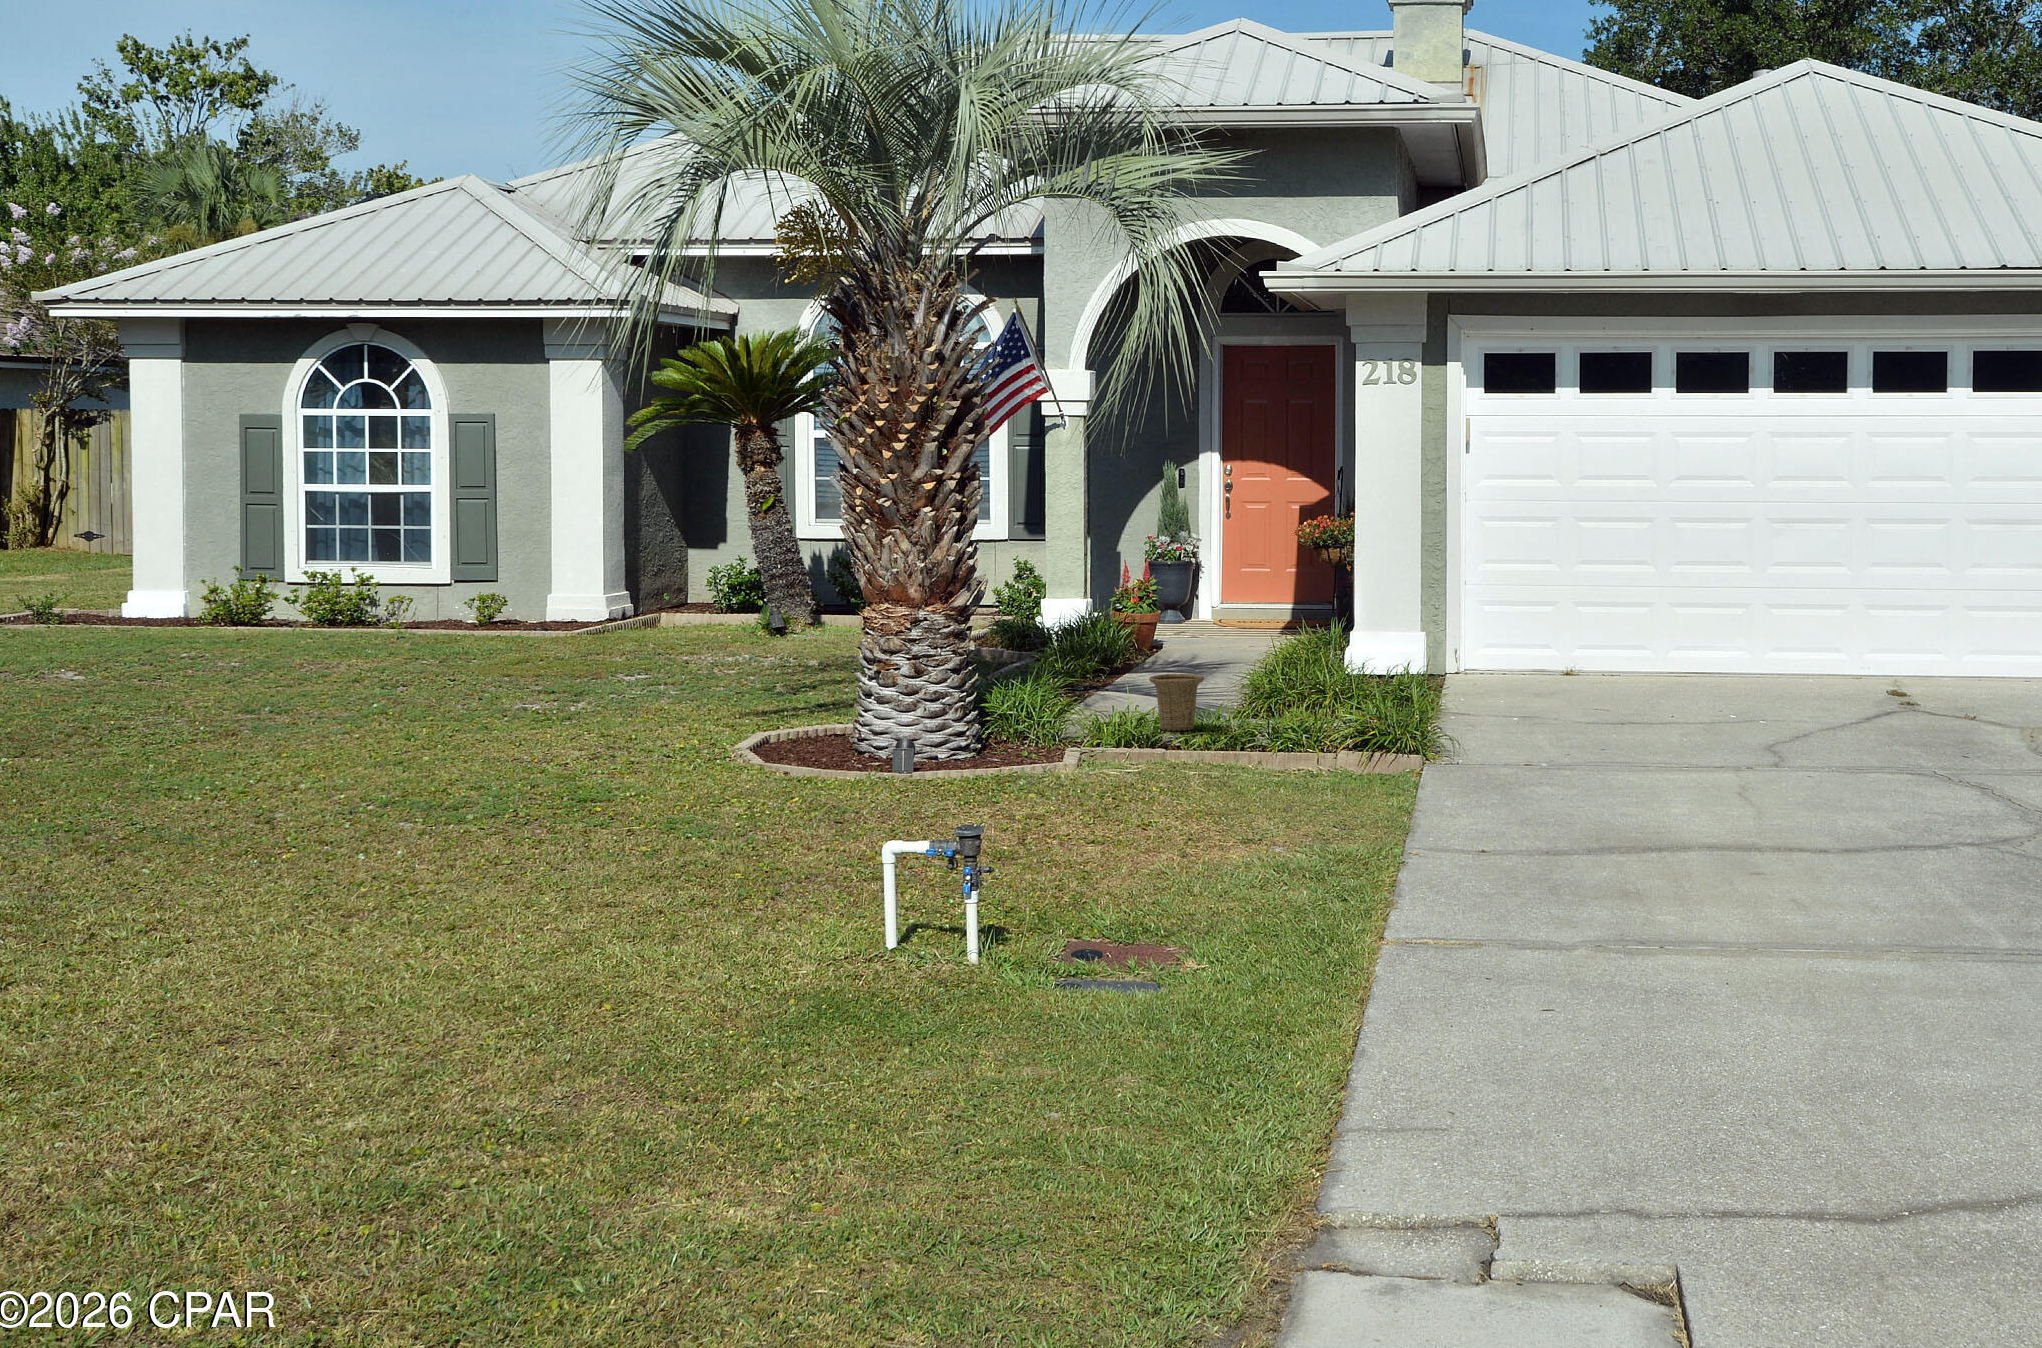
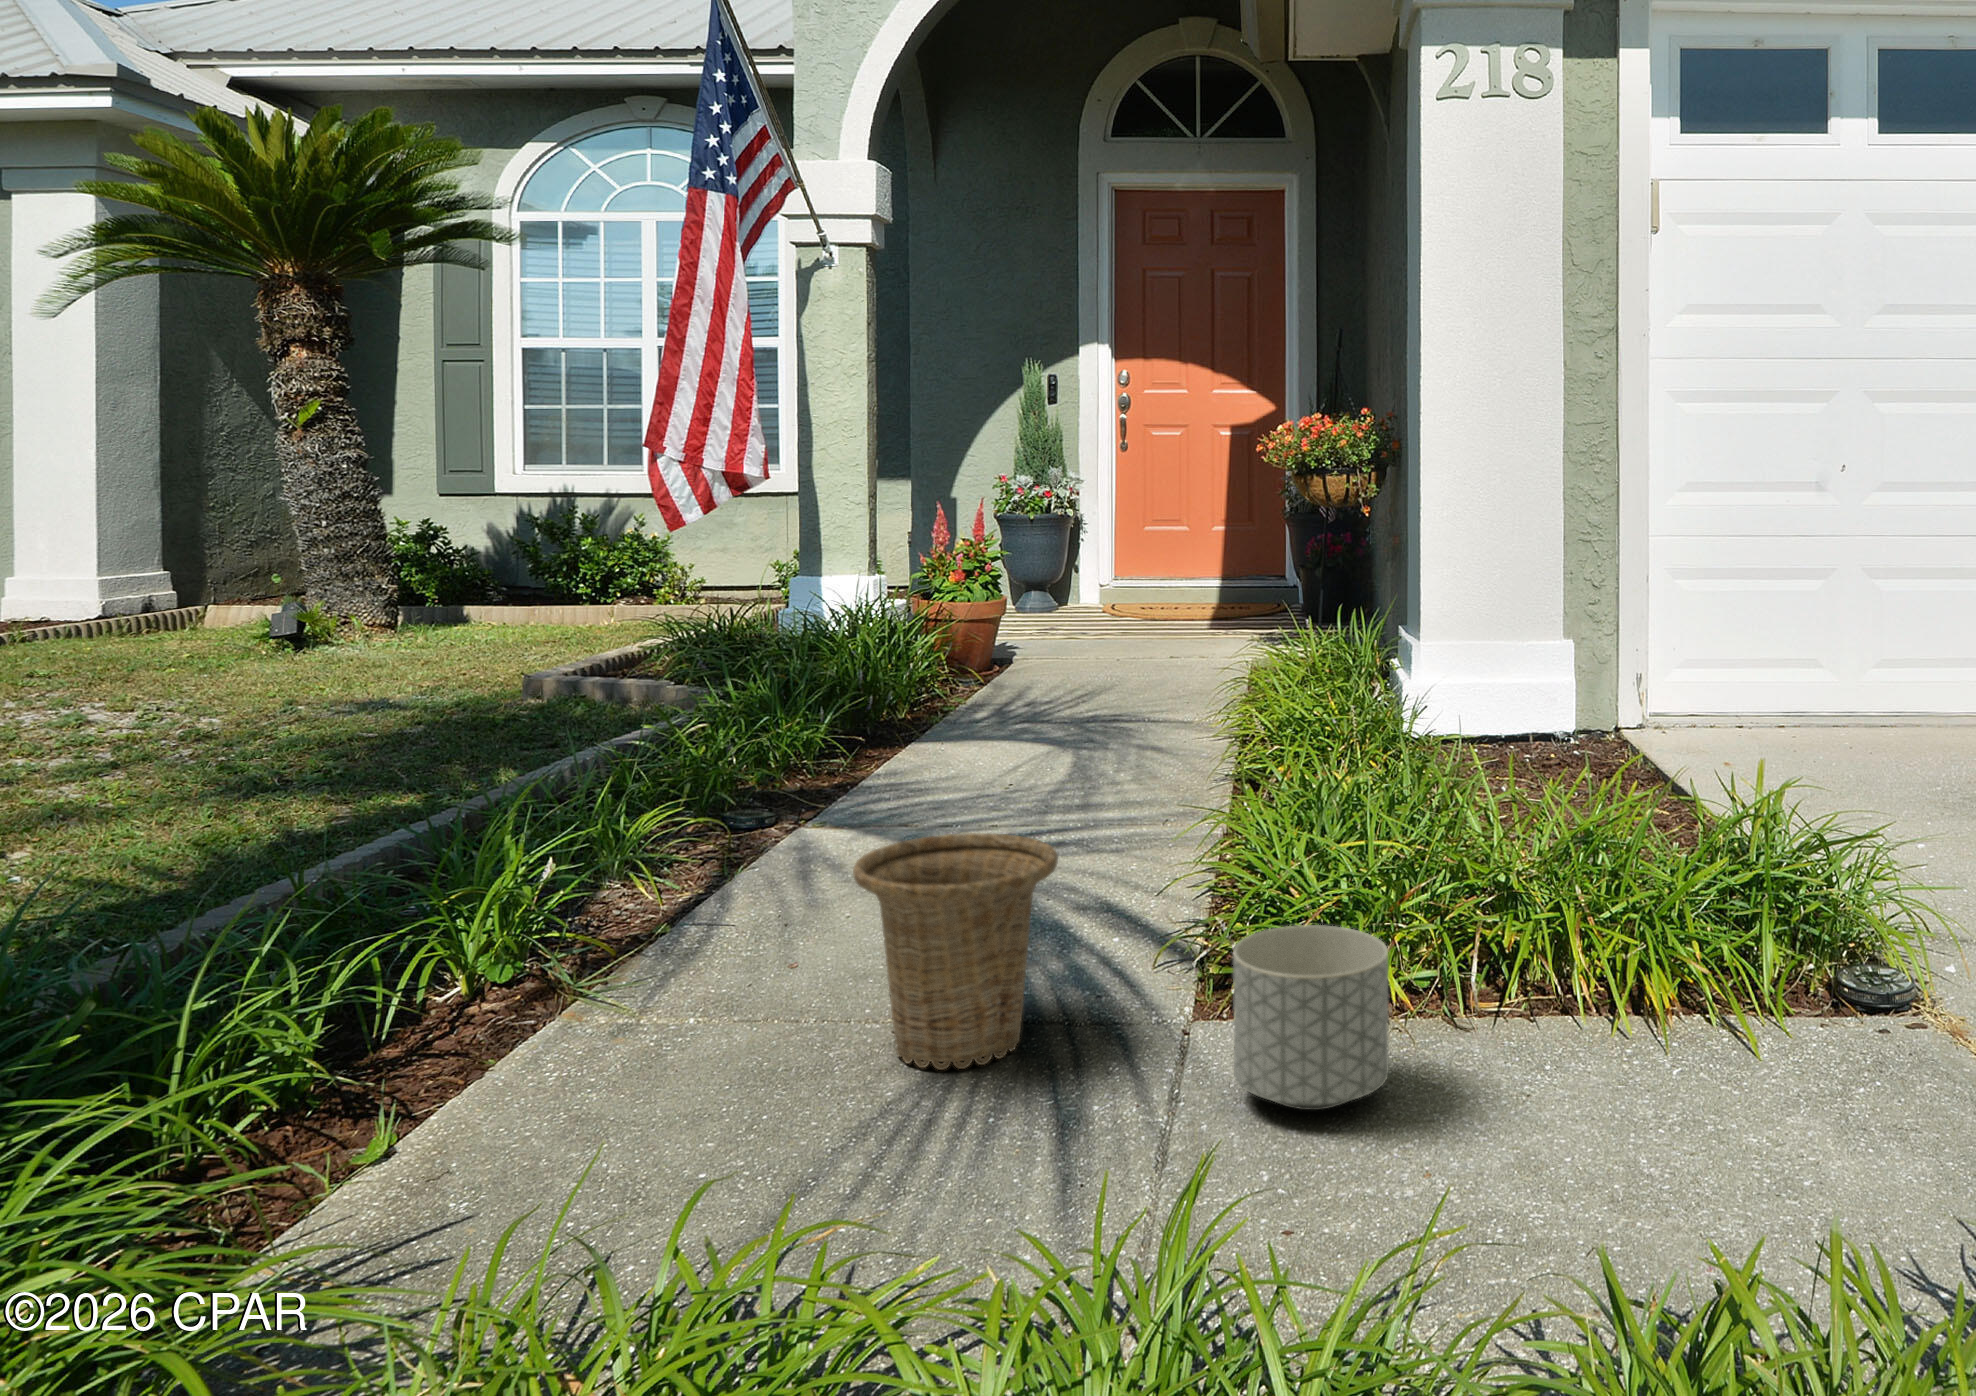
planter: none [1250,694,1290,736] -> present [1233,925,1389,1110]

